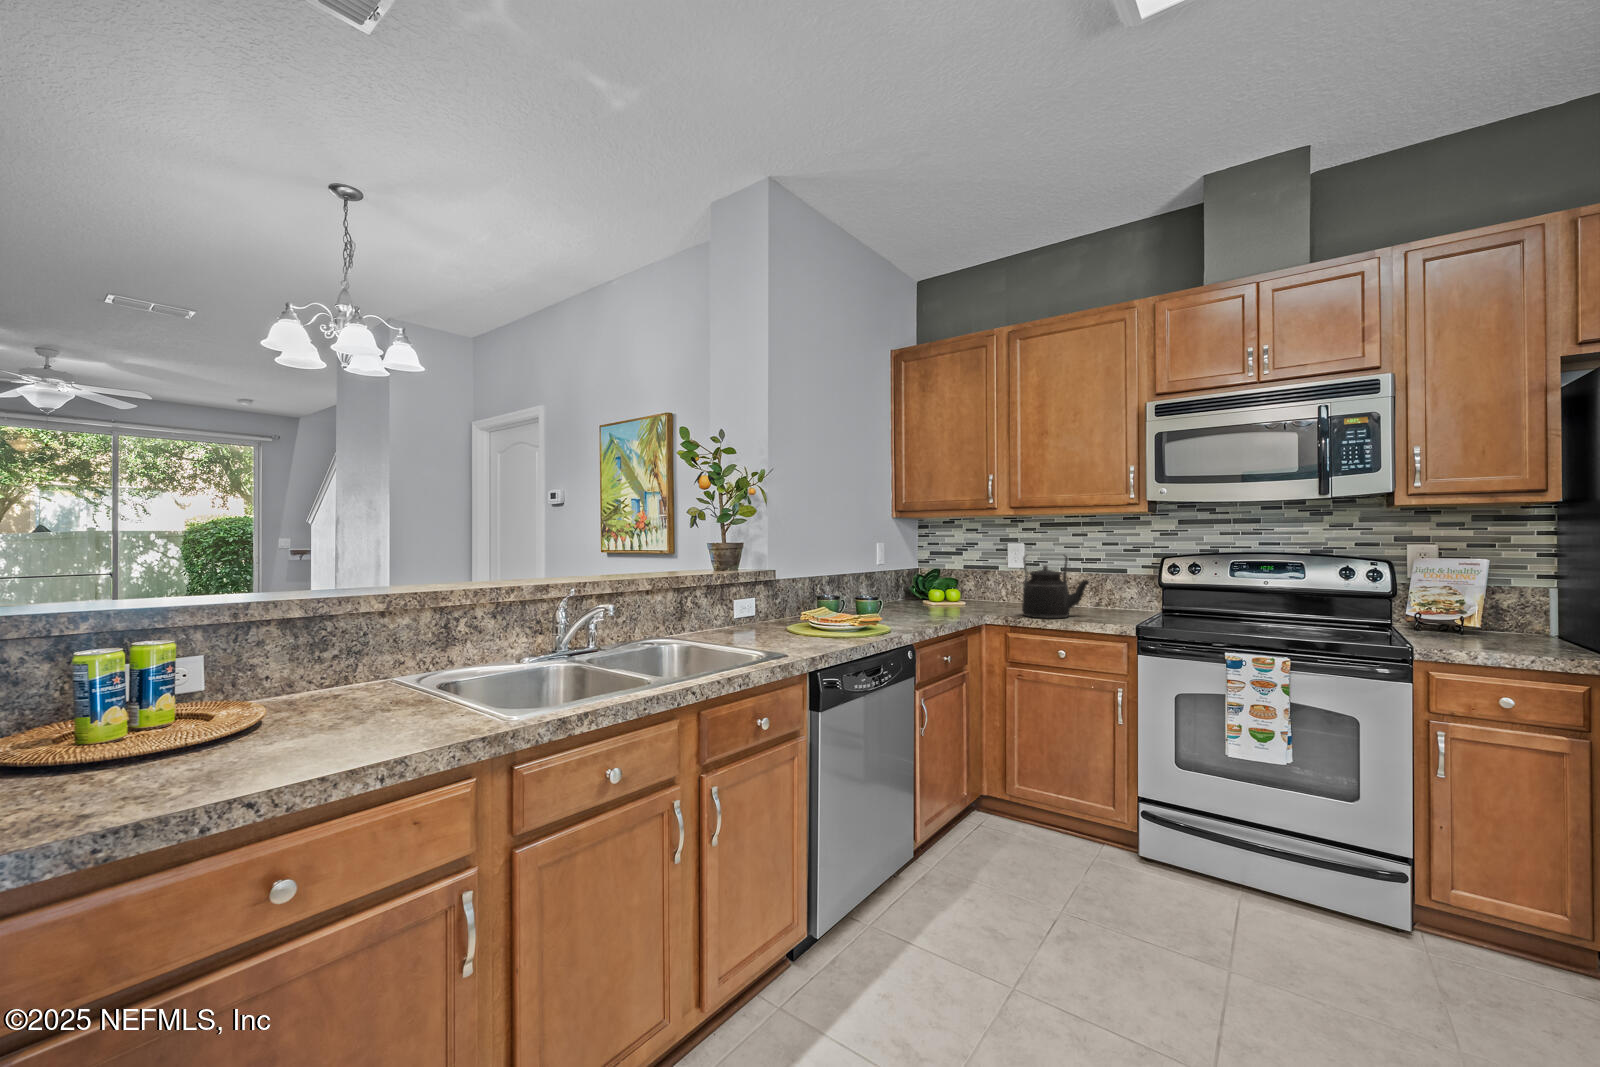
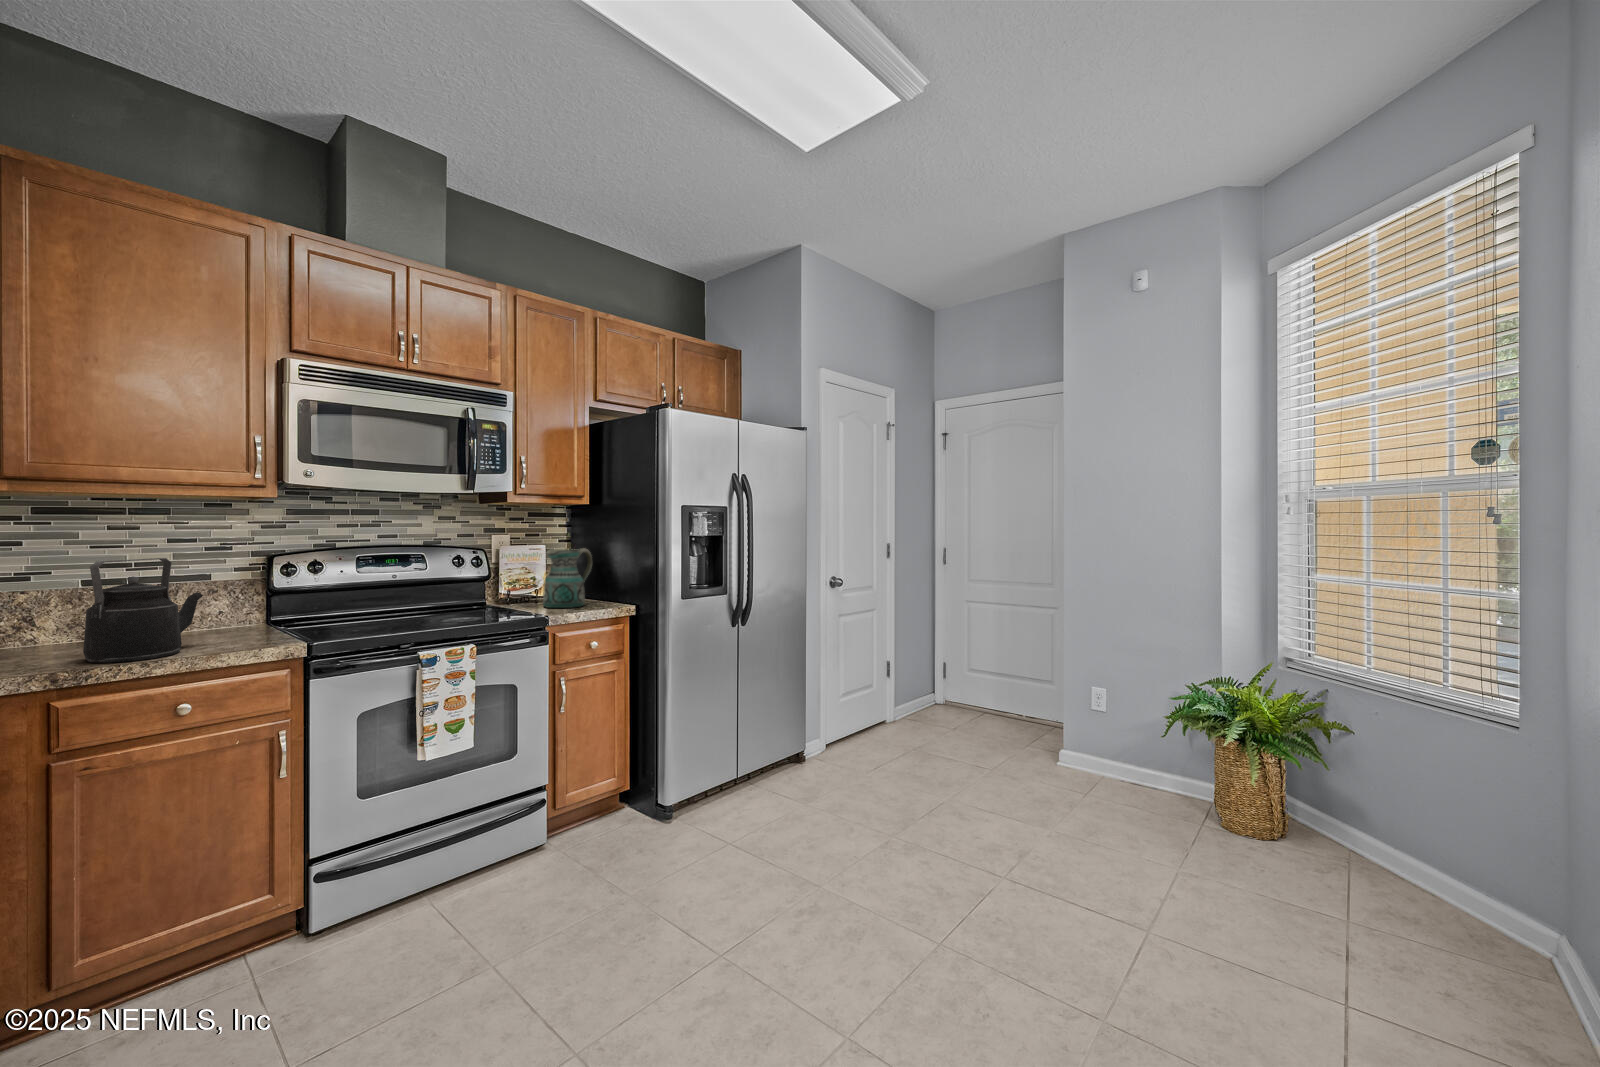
ceramic pitcher: none [1451,563,1555,645] -> present [543,548,592,608]

